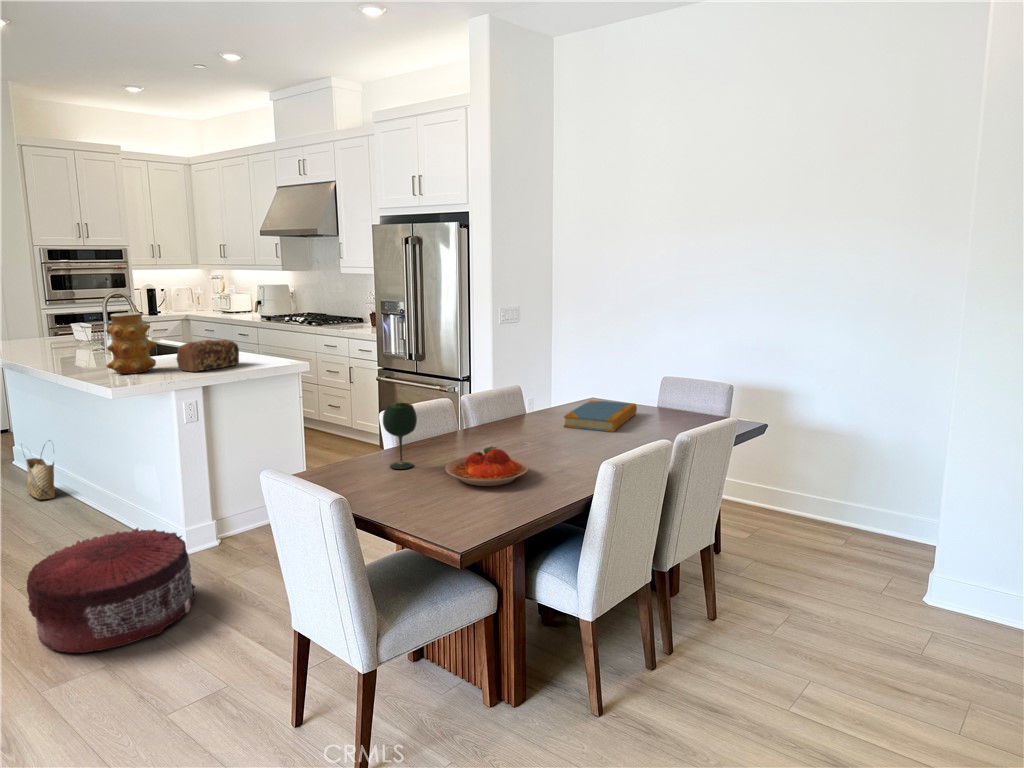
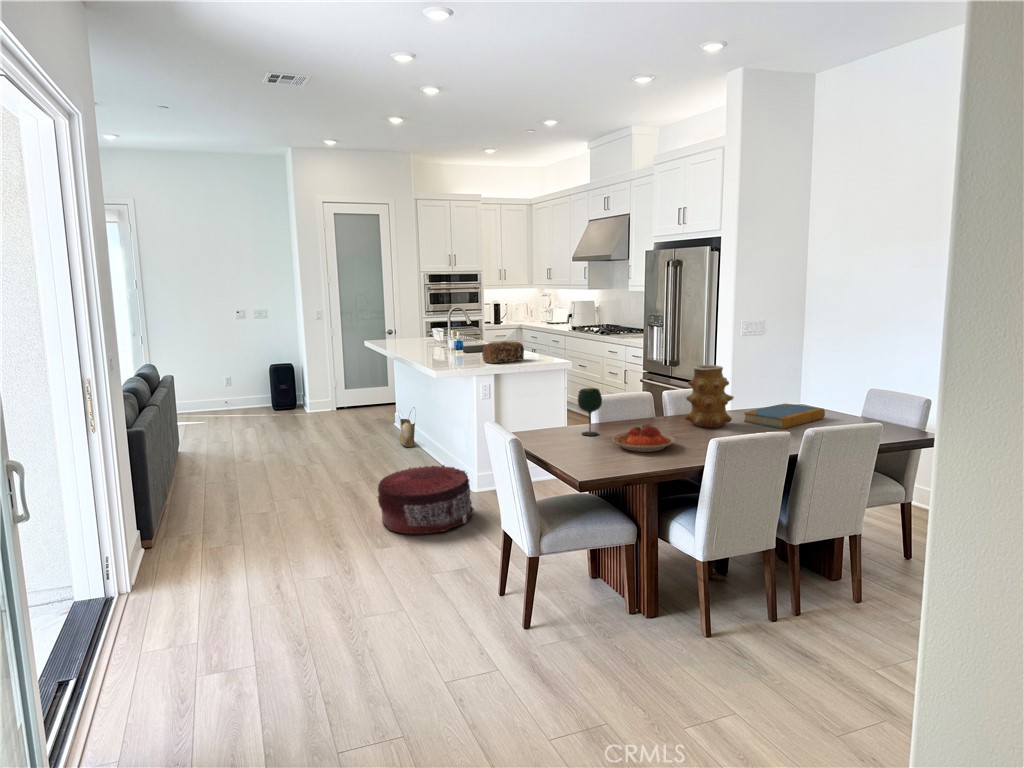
vase: present [106,313,157,374] -> present [685,365,734,428]

